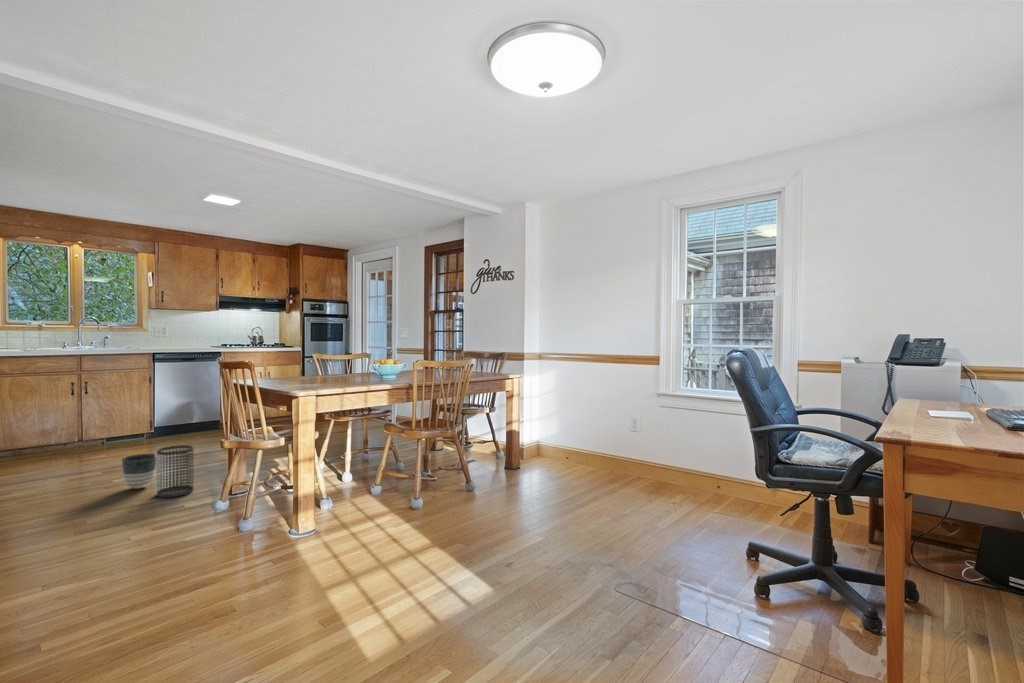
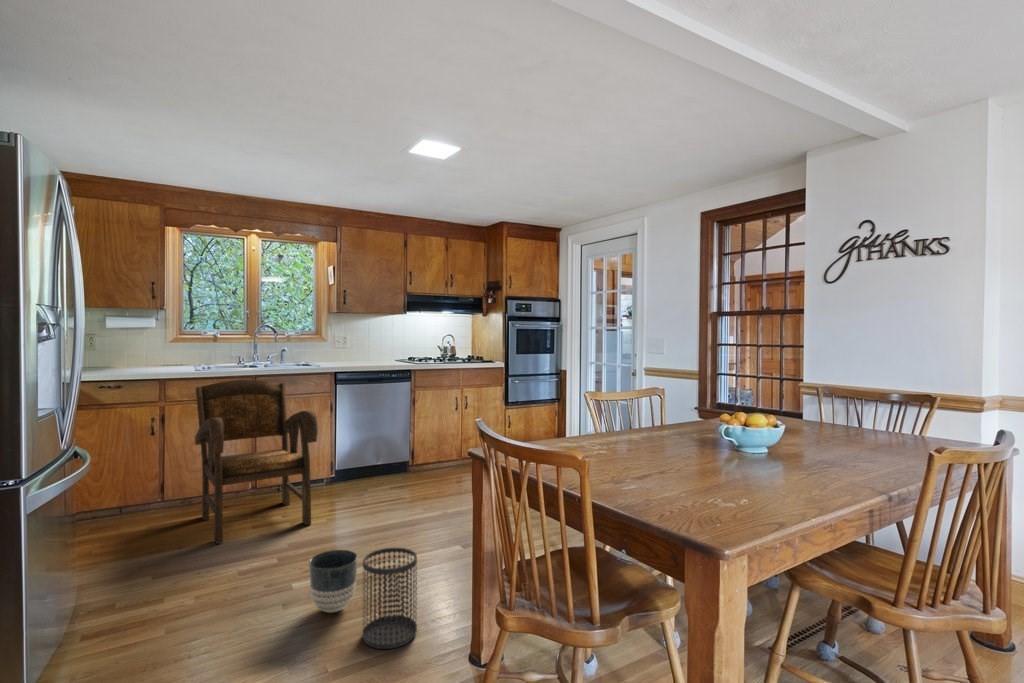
armchair: none [27,358,134,470] -> present [195,380,318,544]

